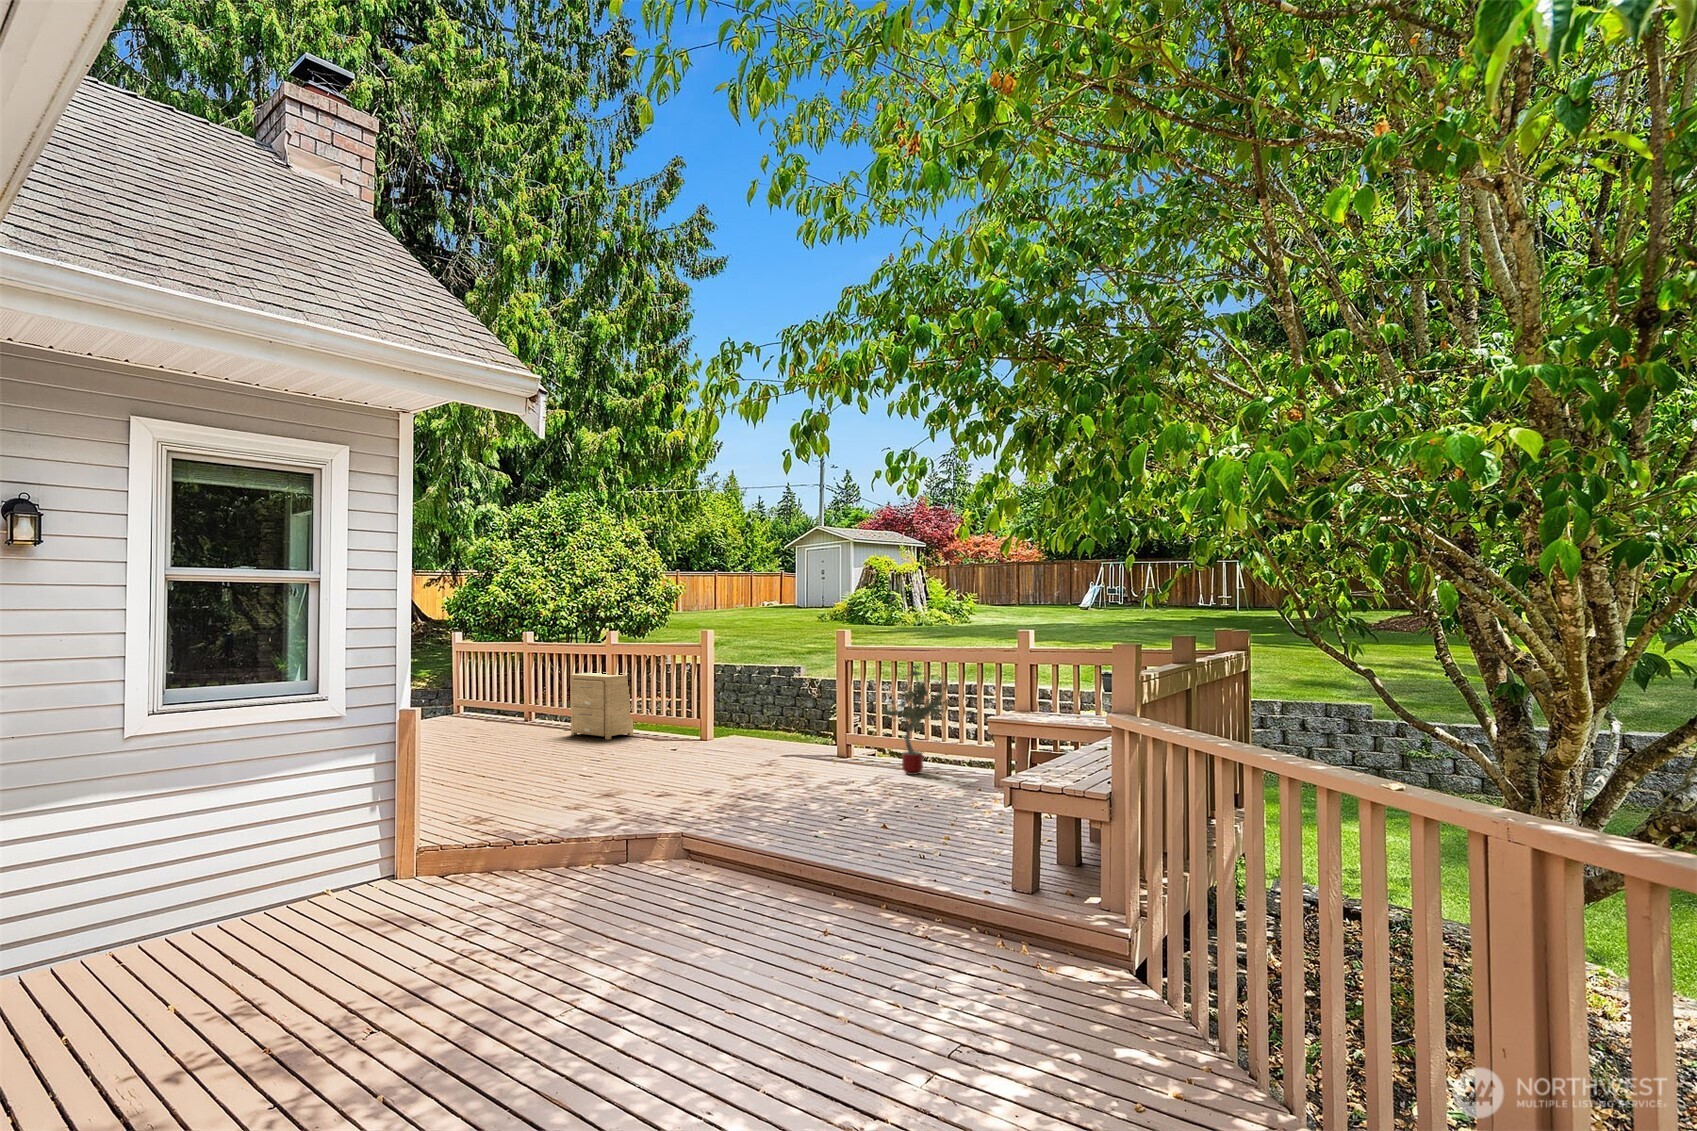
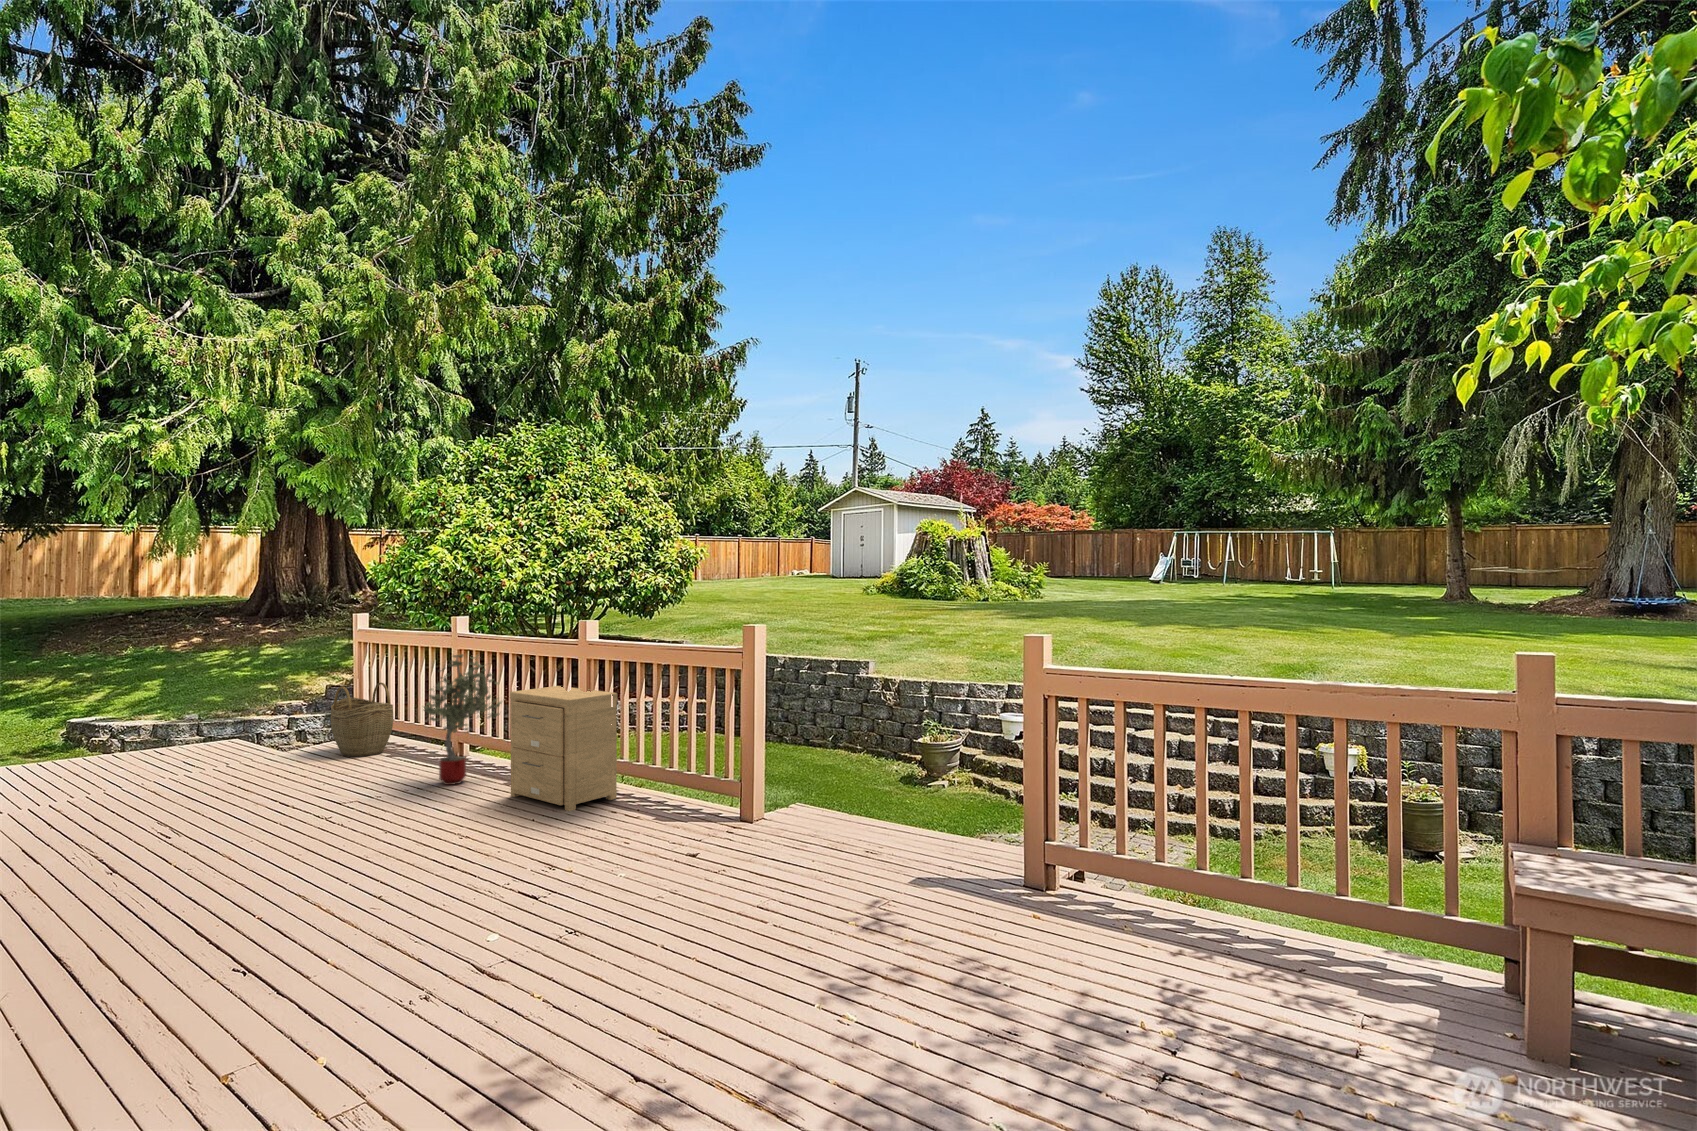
potted tree: present [883,665,946,775] -> present [424,654,502,785]
woven basket: none [443,676,483,723] -> present [331,682,394,757]

